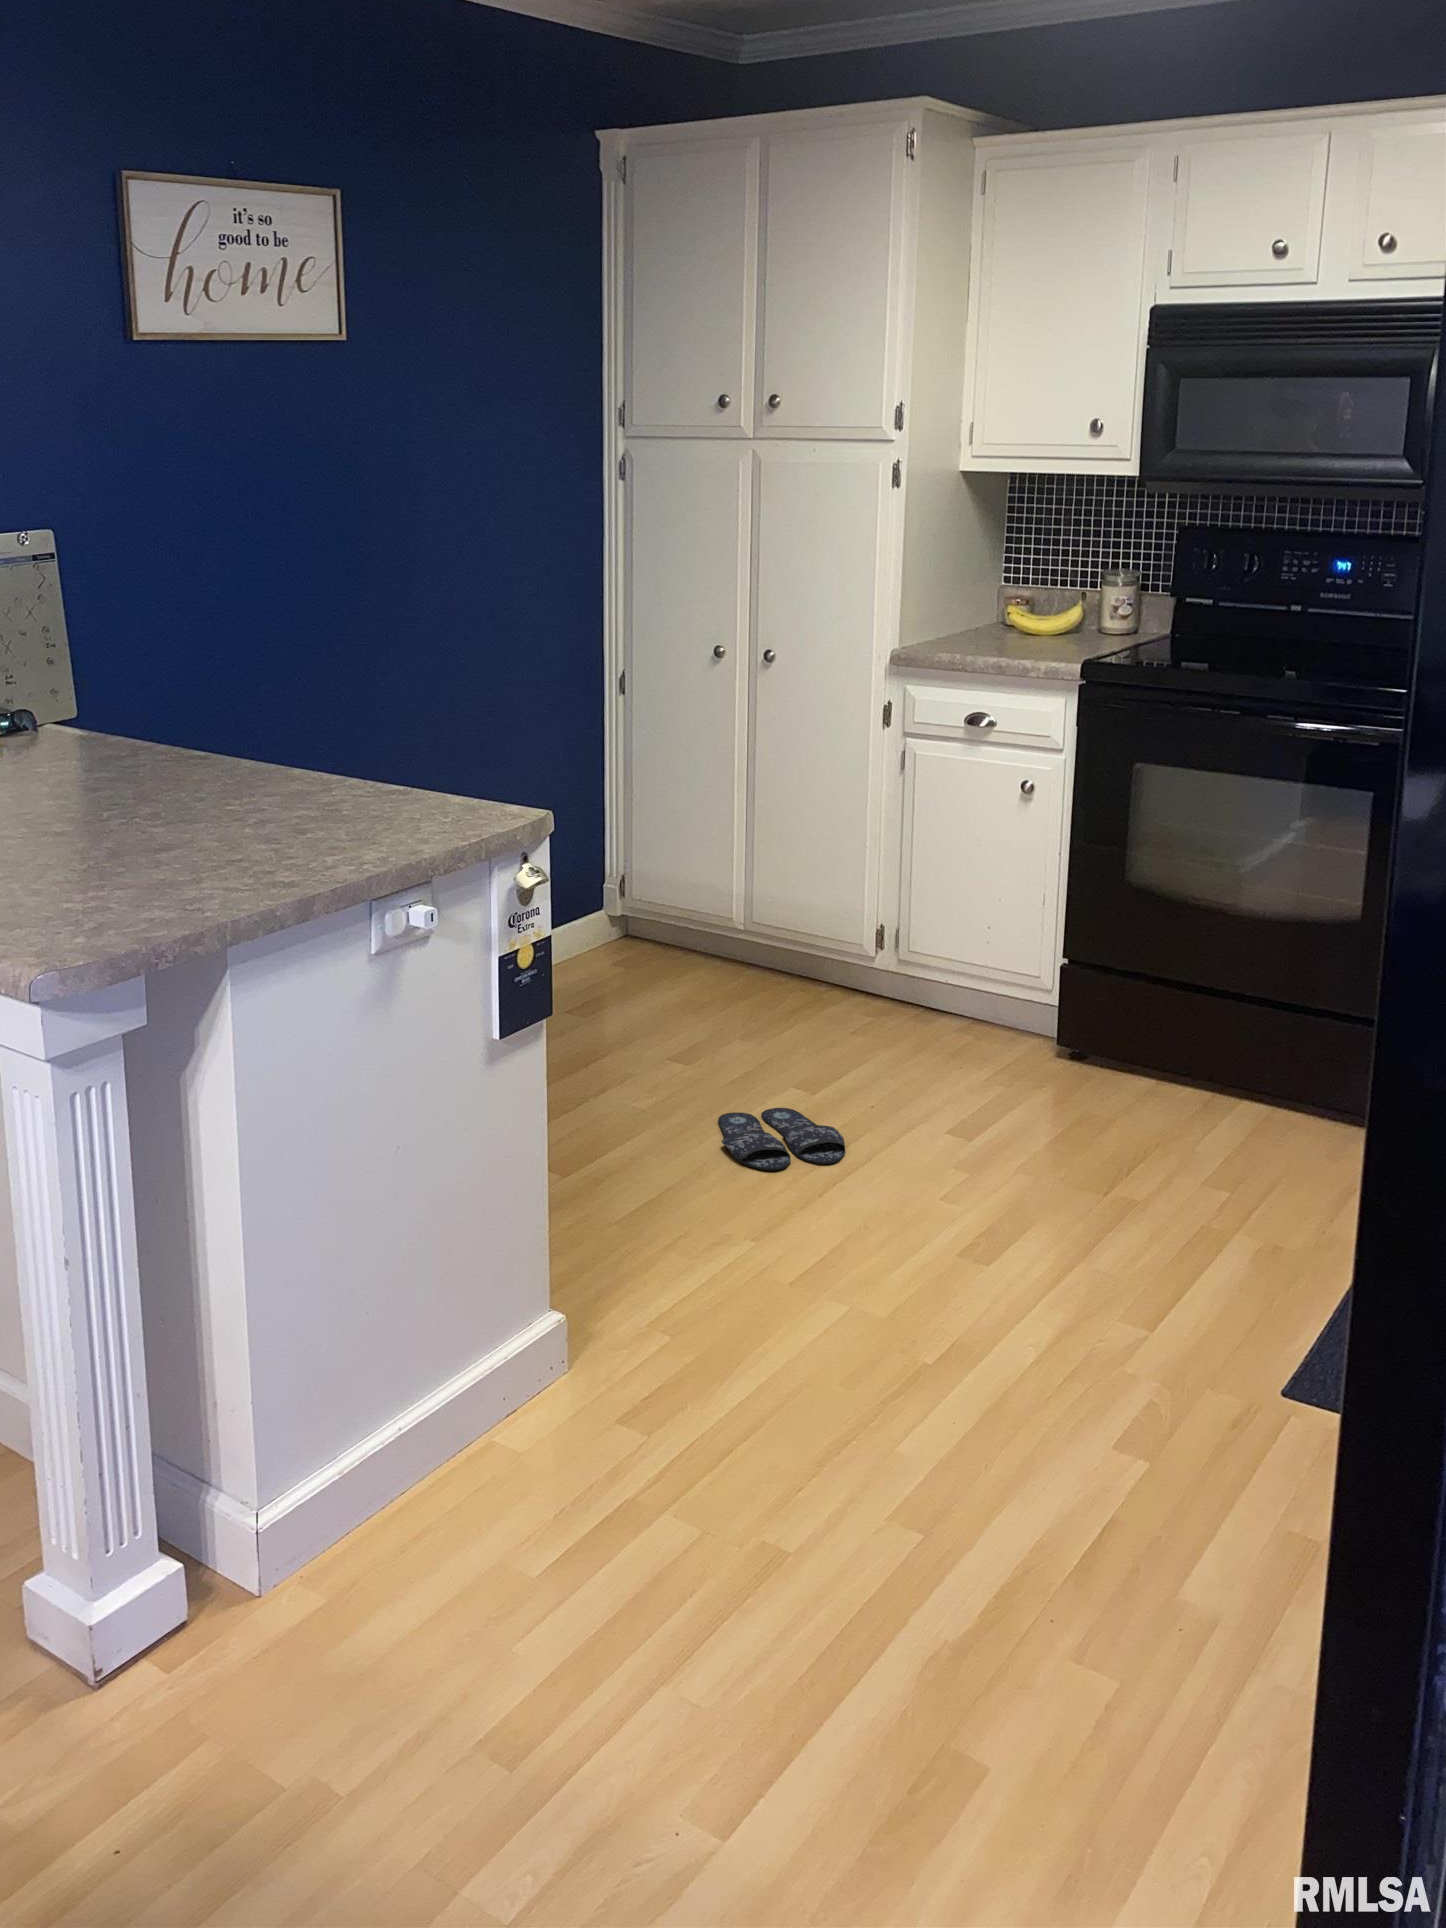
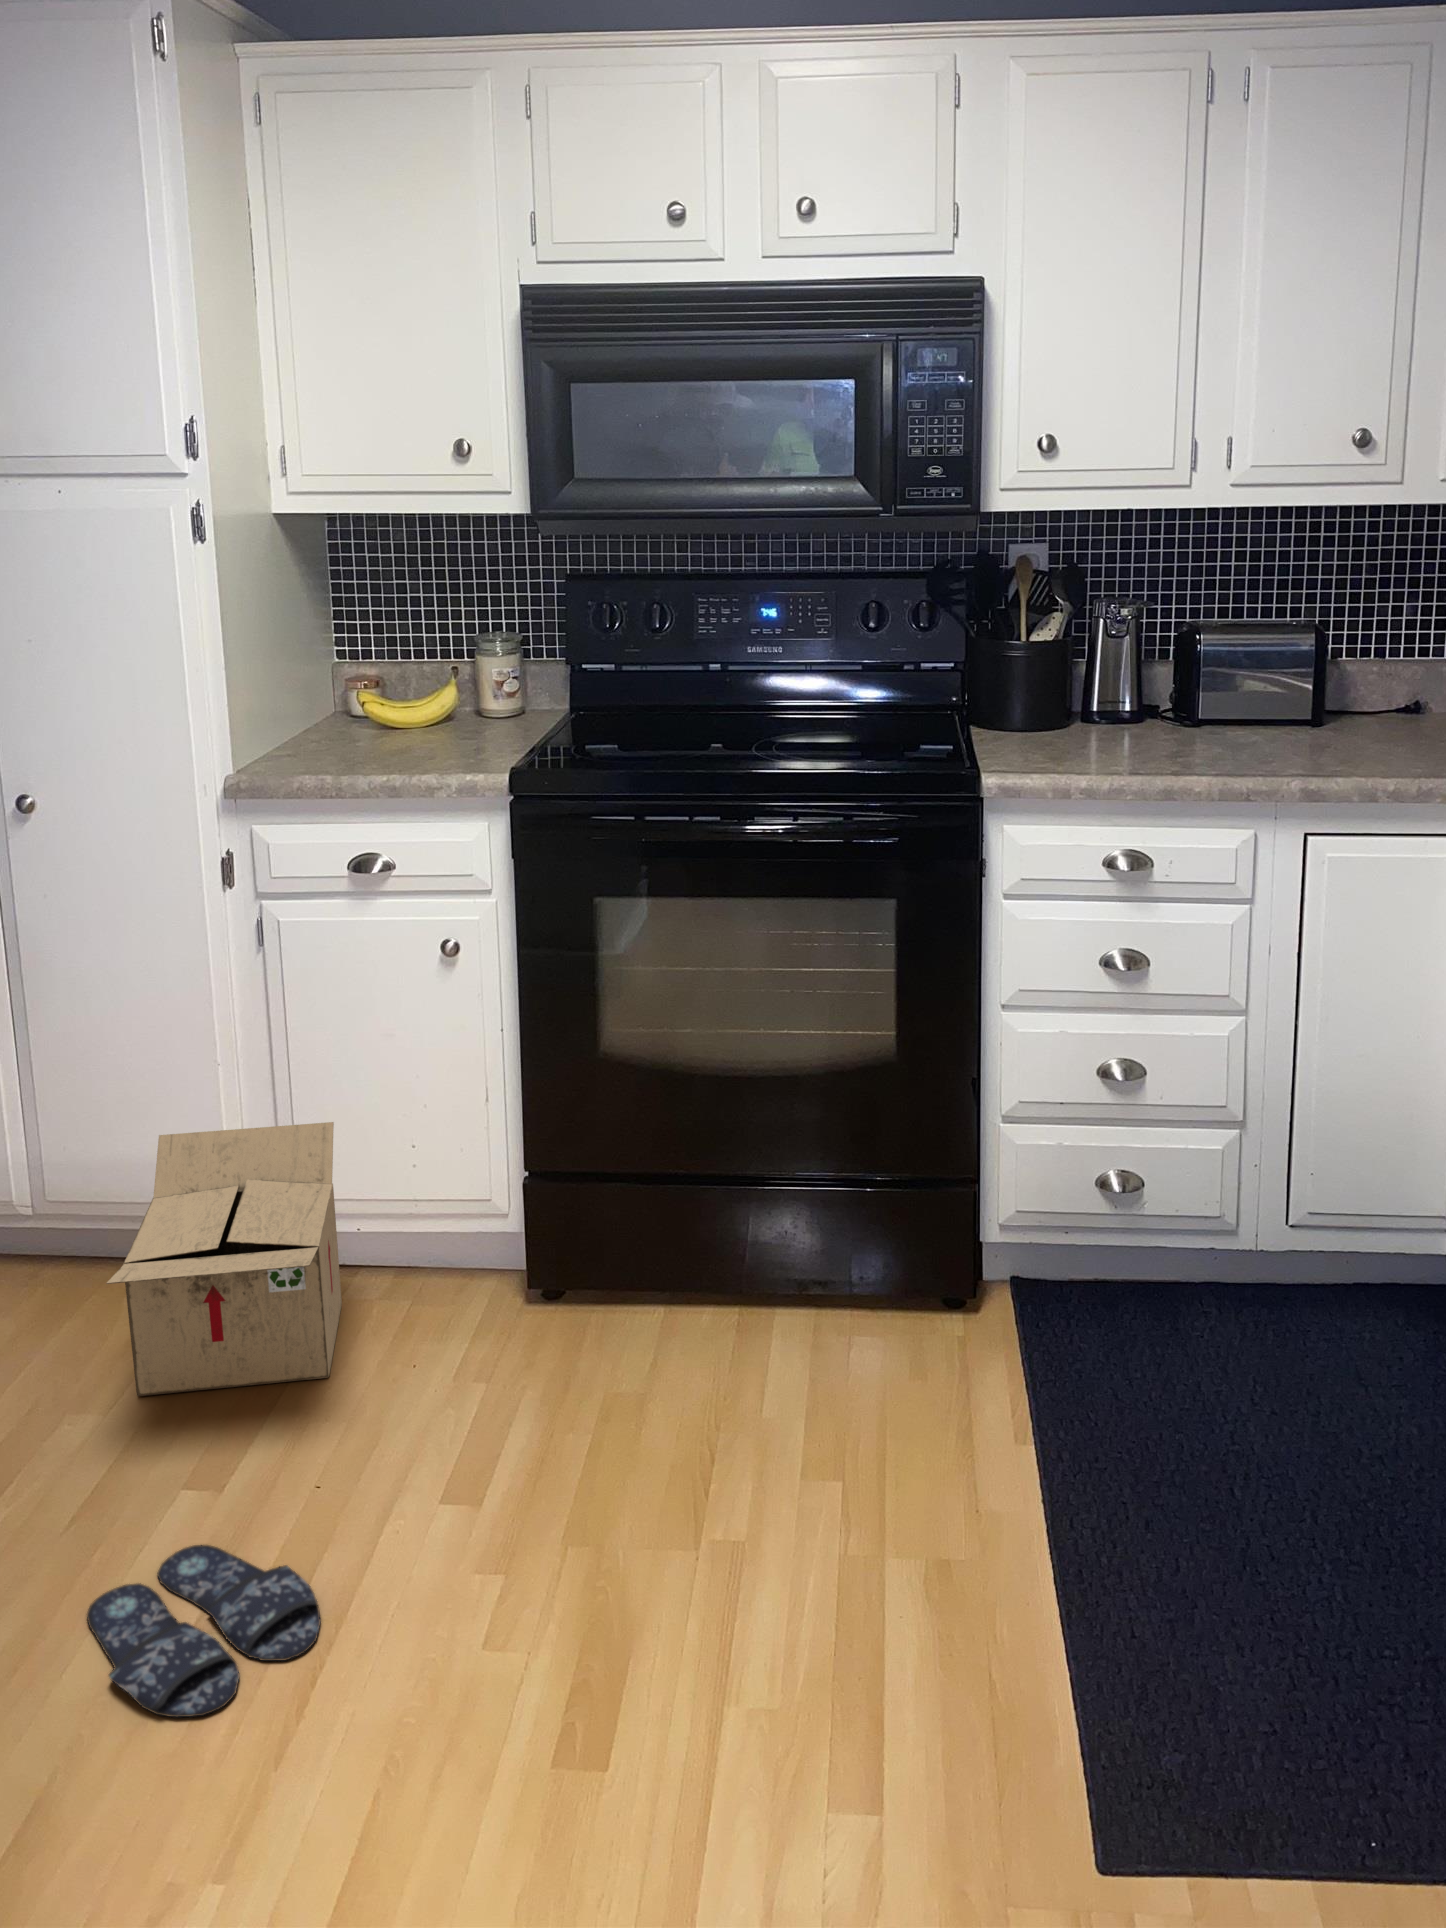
cardboard box: none [765,888,935,1060] -> present [106,1122,342,1396]

